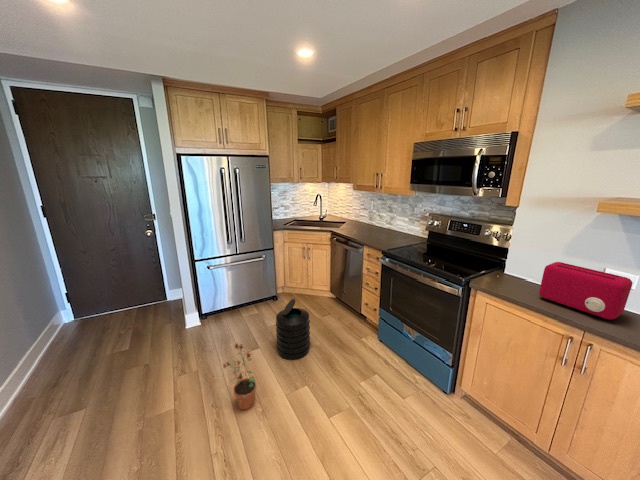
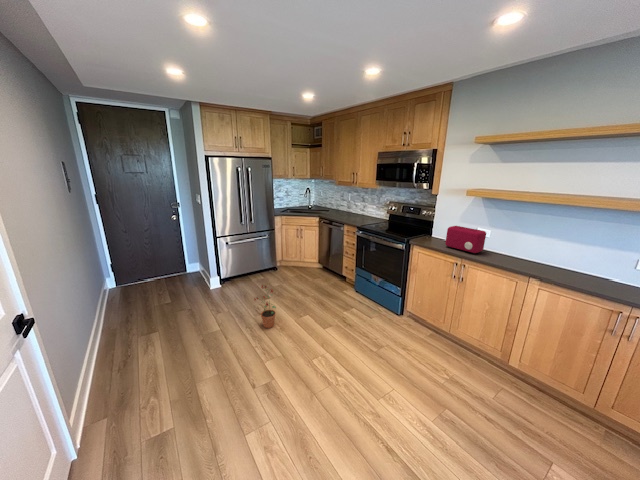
trash can: present [276,299,310,360] -> none [283,261,307,304]

